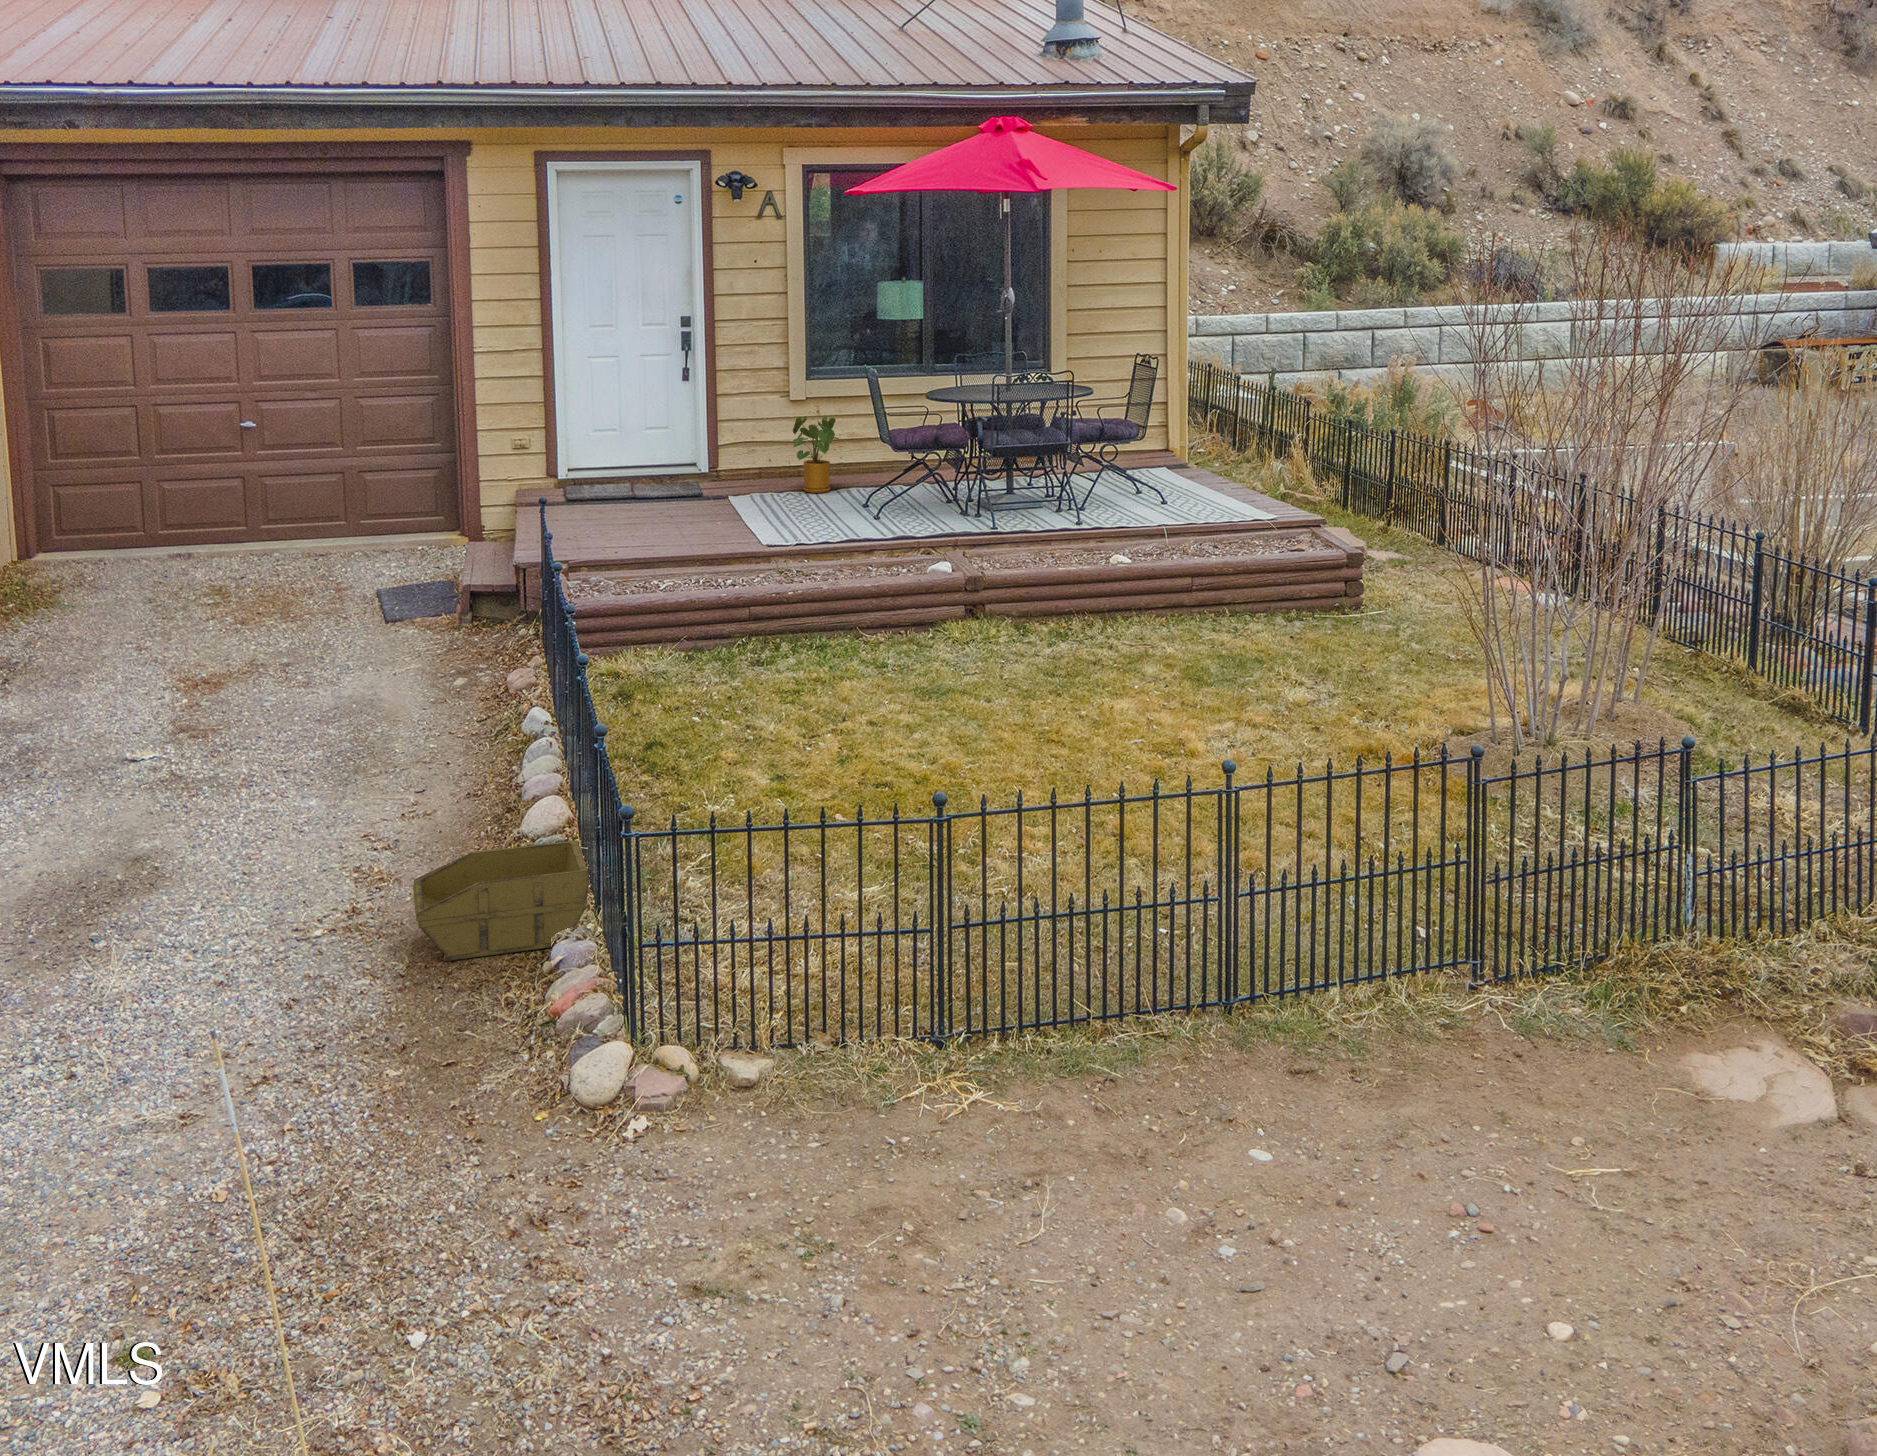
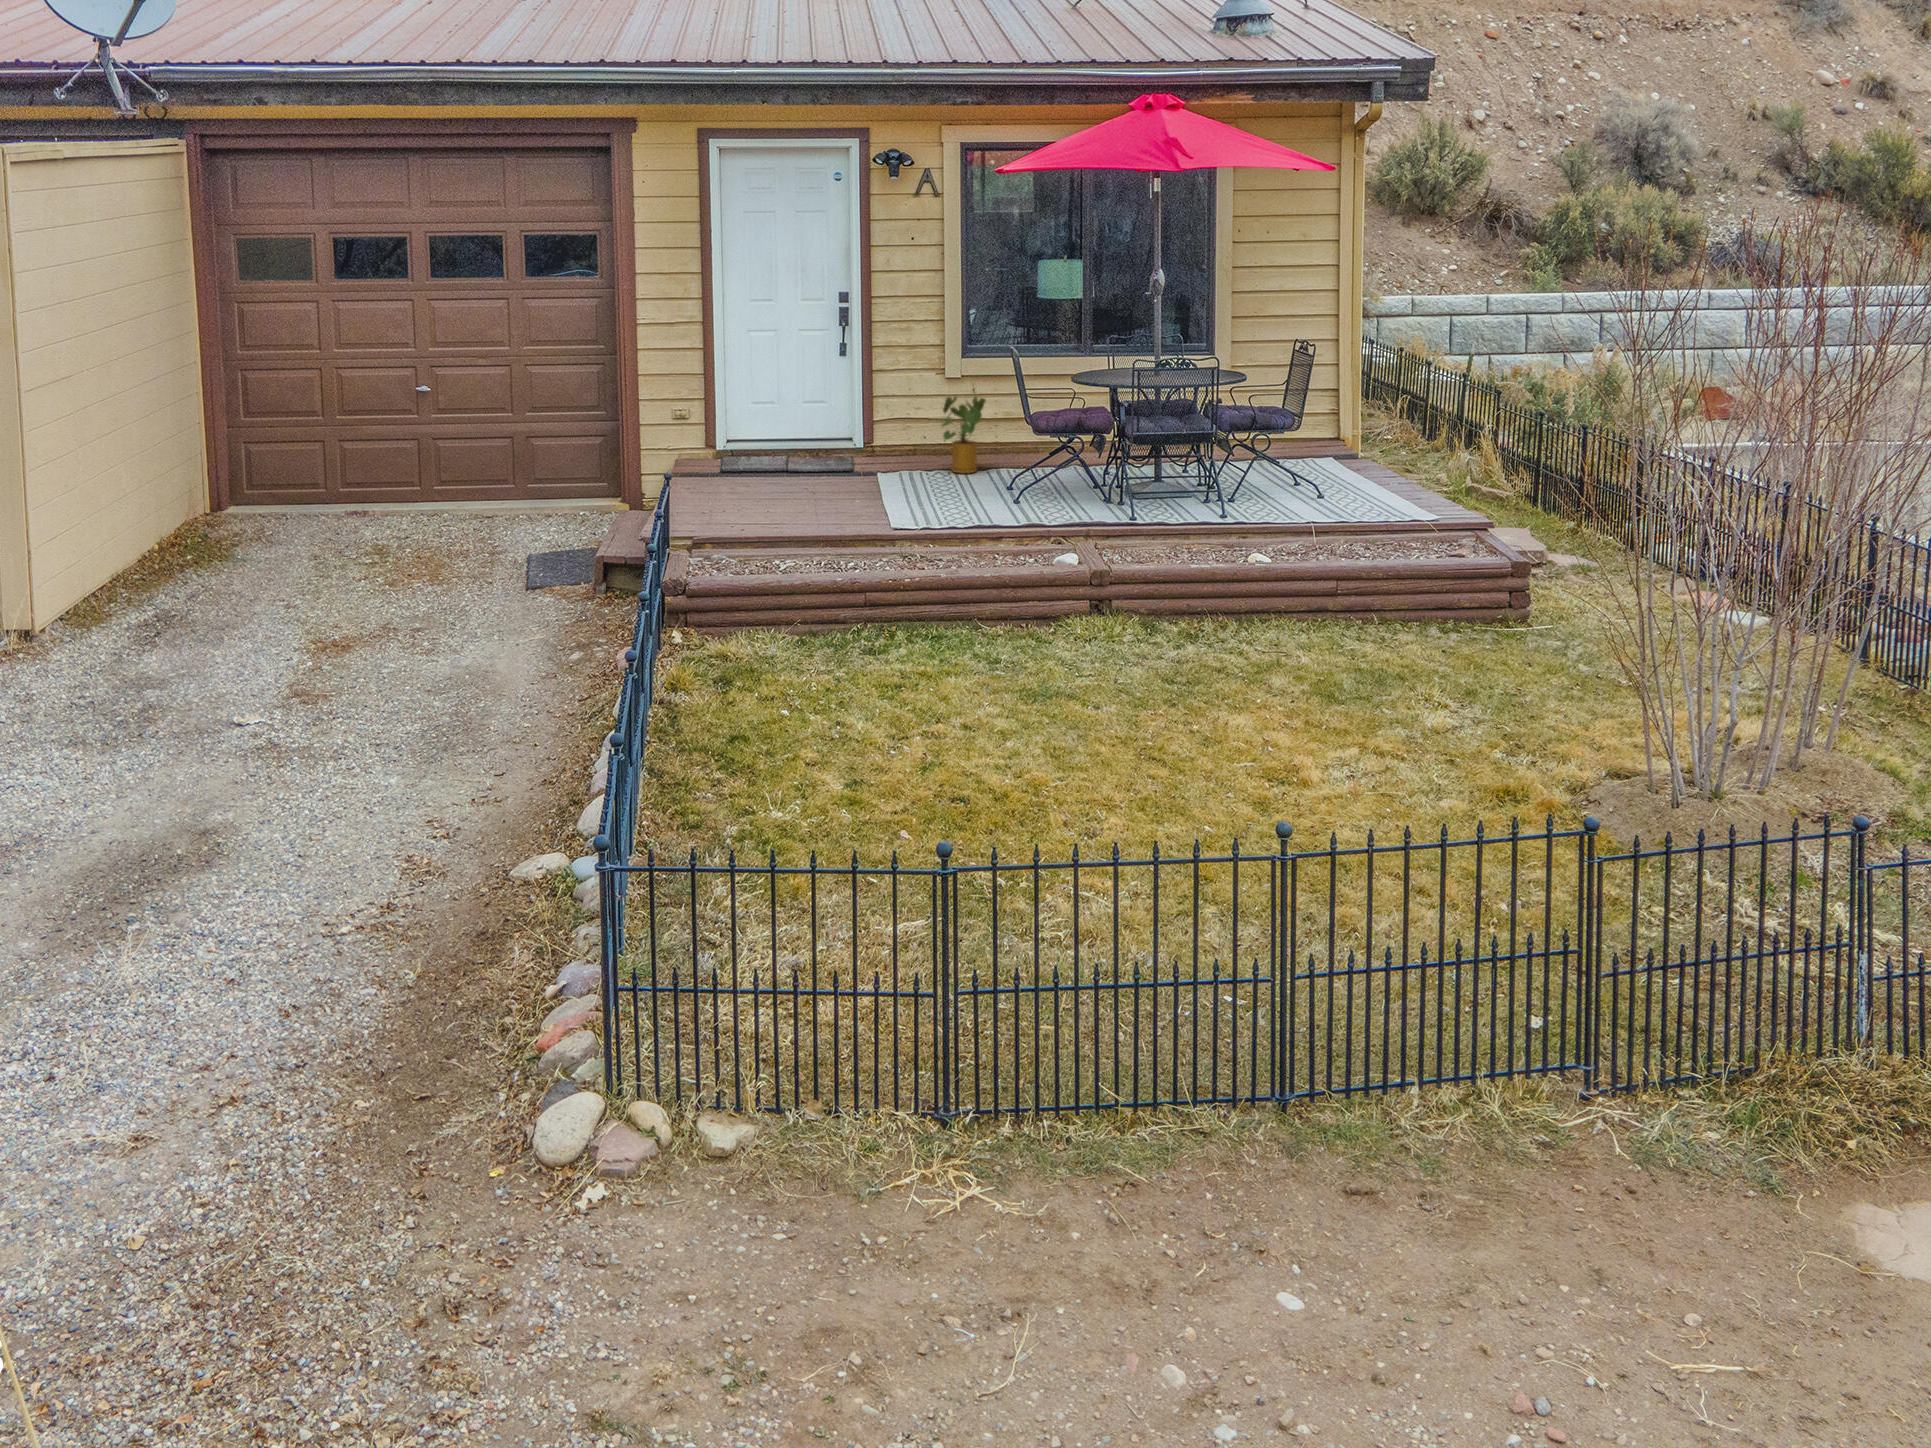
storage bin: present [413,840,589,961] -> none [435,846,616,967]

